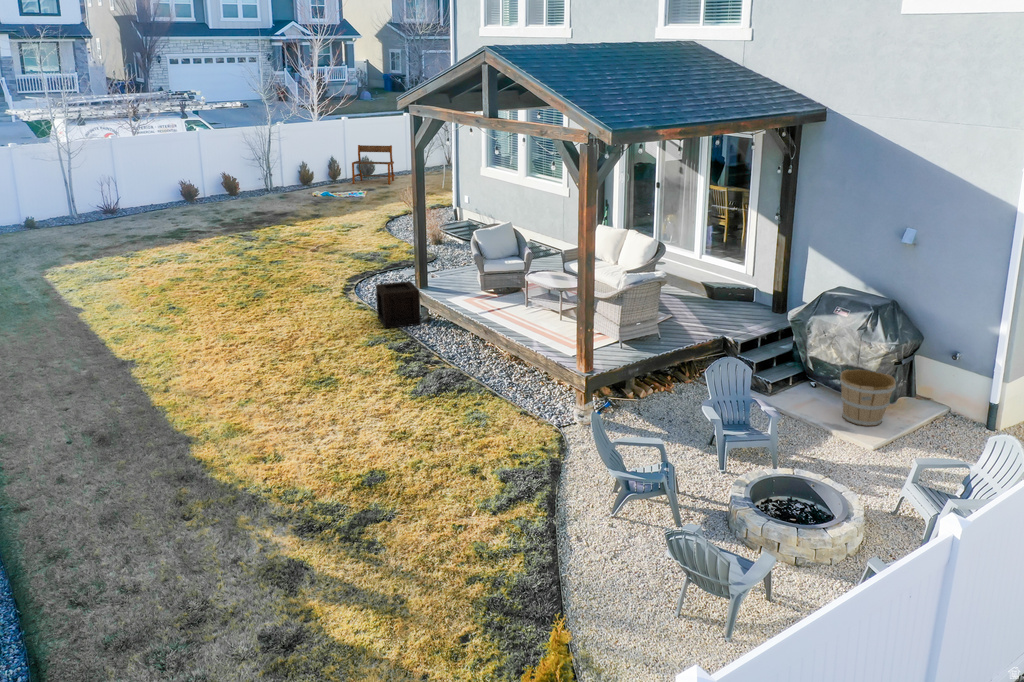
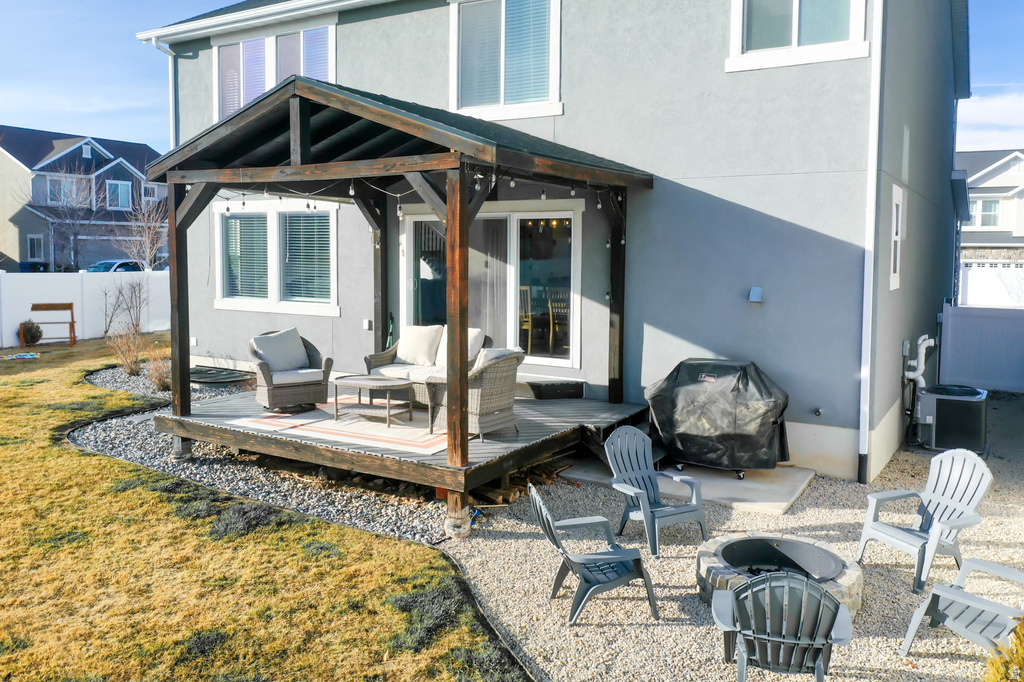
wooden crate: present [376,281,421,328] -> none [115,411,182,472]
wooden bucket: present [840,369,896,426] -> none [725,436,786,494]

